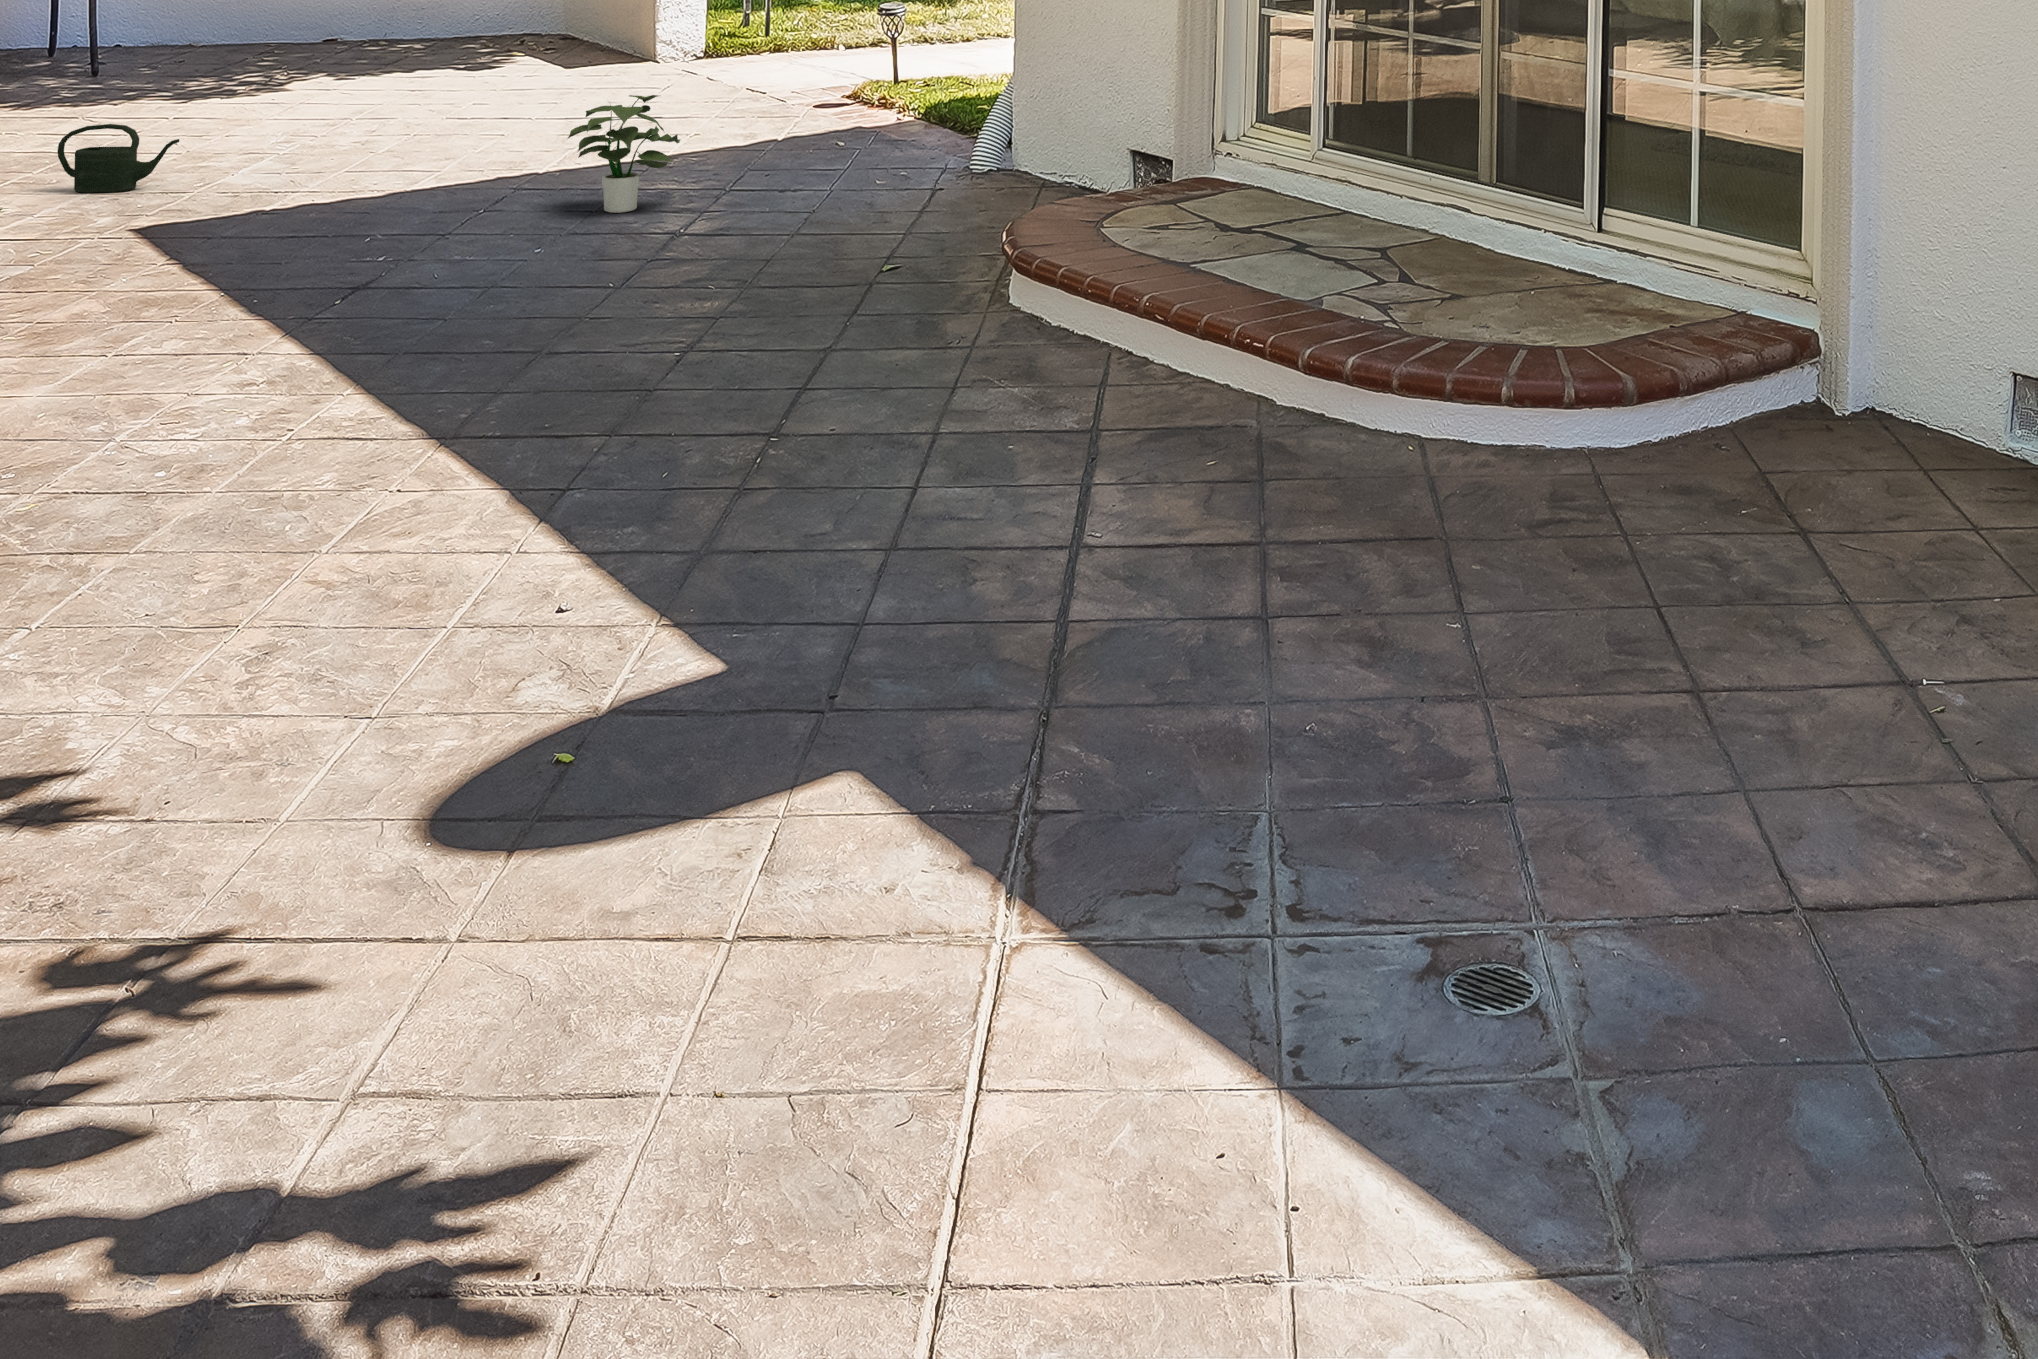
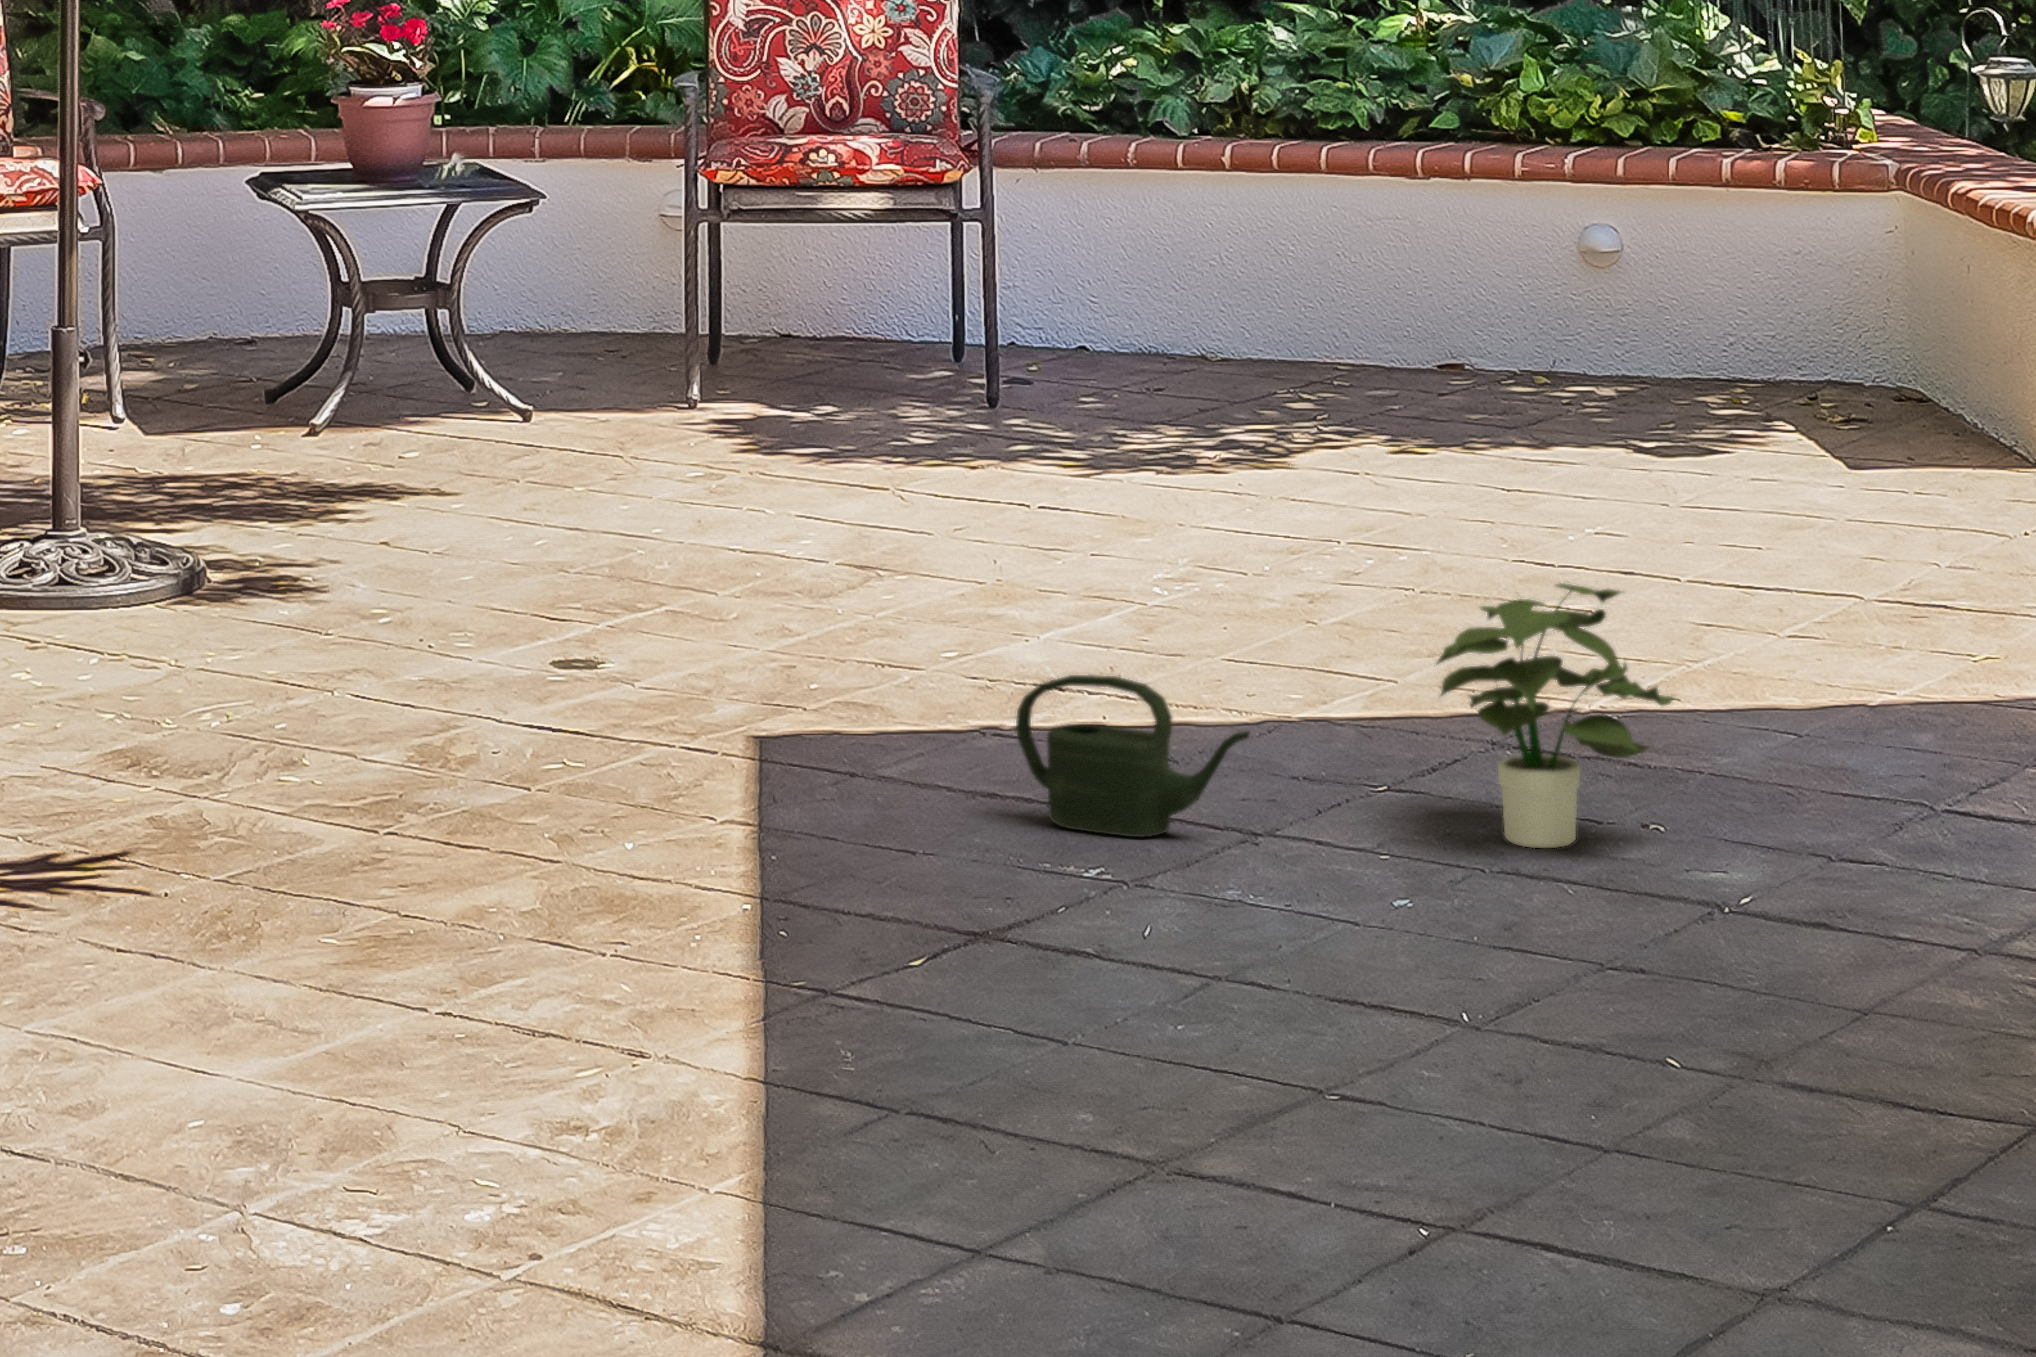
watering can: present [58,124,179,193] -> present [1016,675,1250,837]

